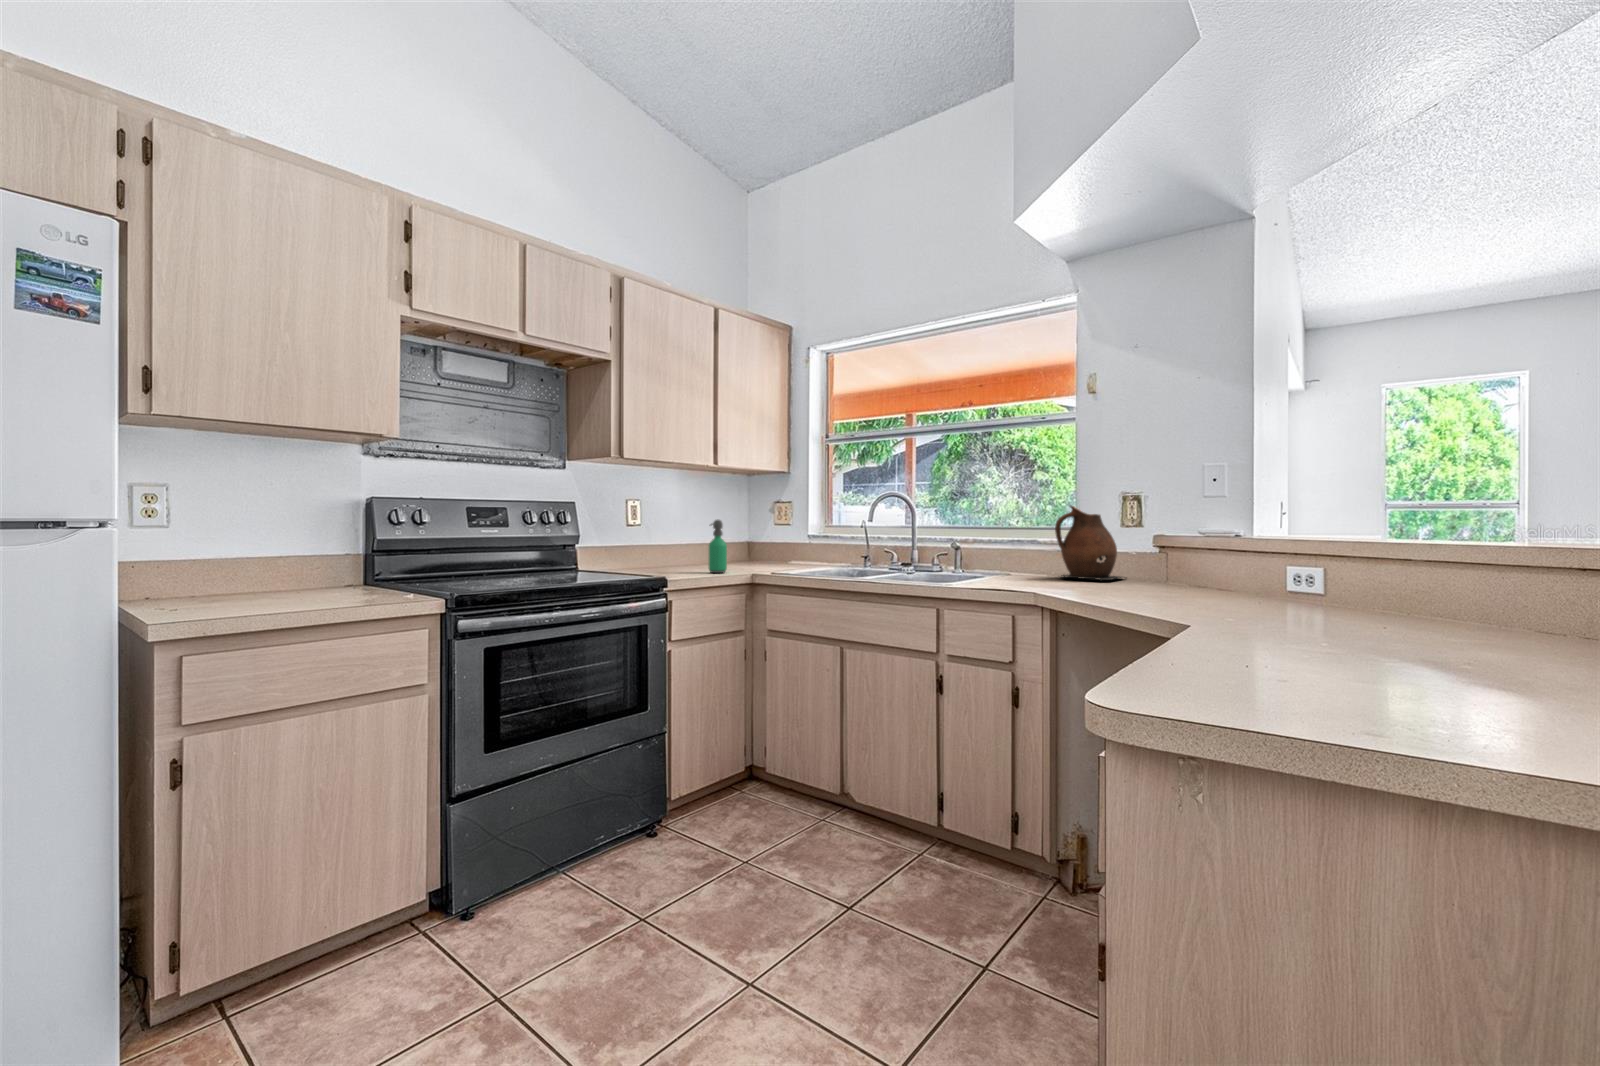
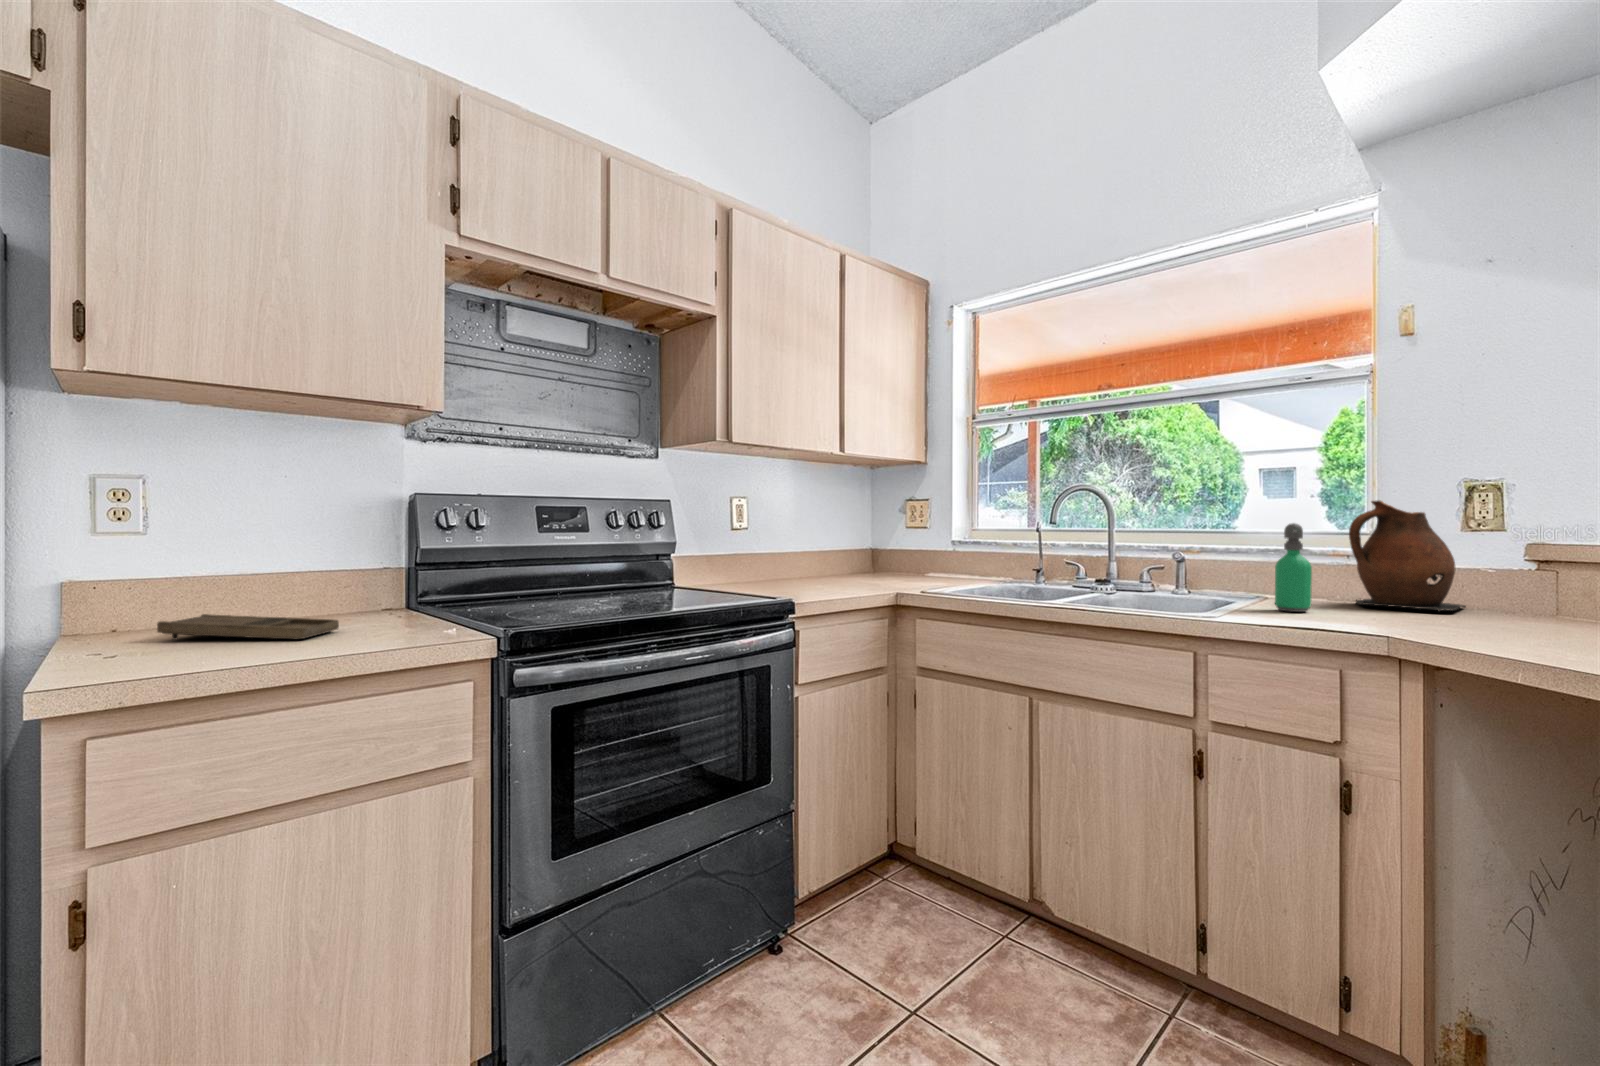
soap dispenser: present [709,520,727,573] -> present [1275,523,1312,612]
tray: none [192,585,324,601] -> present [157,614,339,640]

